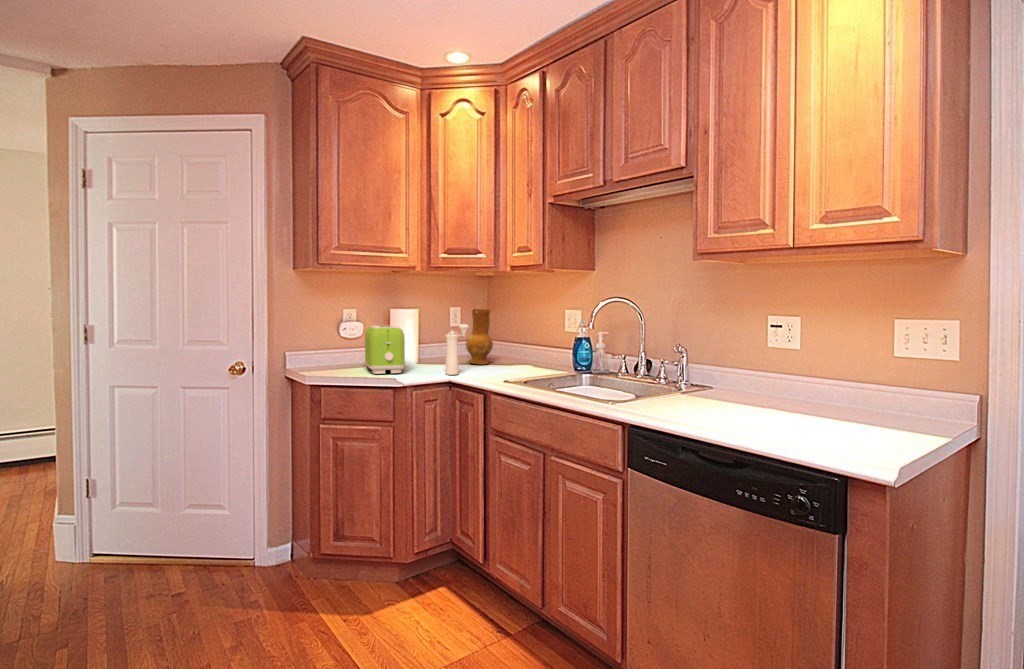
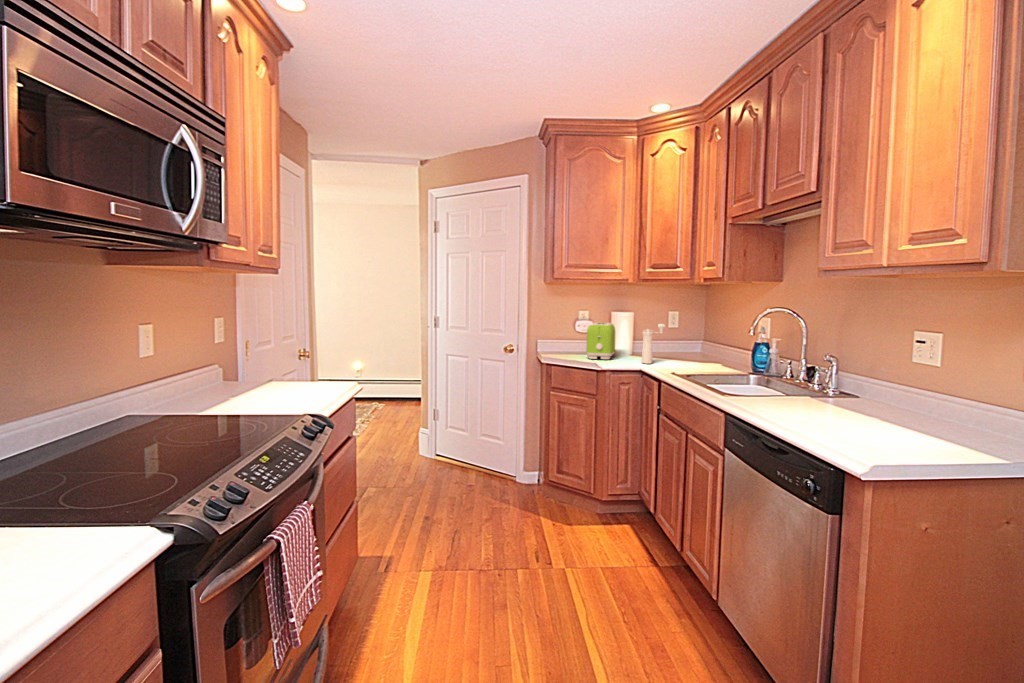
ceramic jug: present [466,309,493,365] -> none [672,311,695,357]

